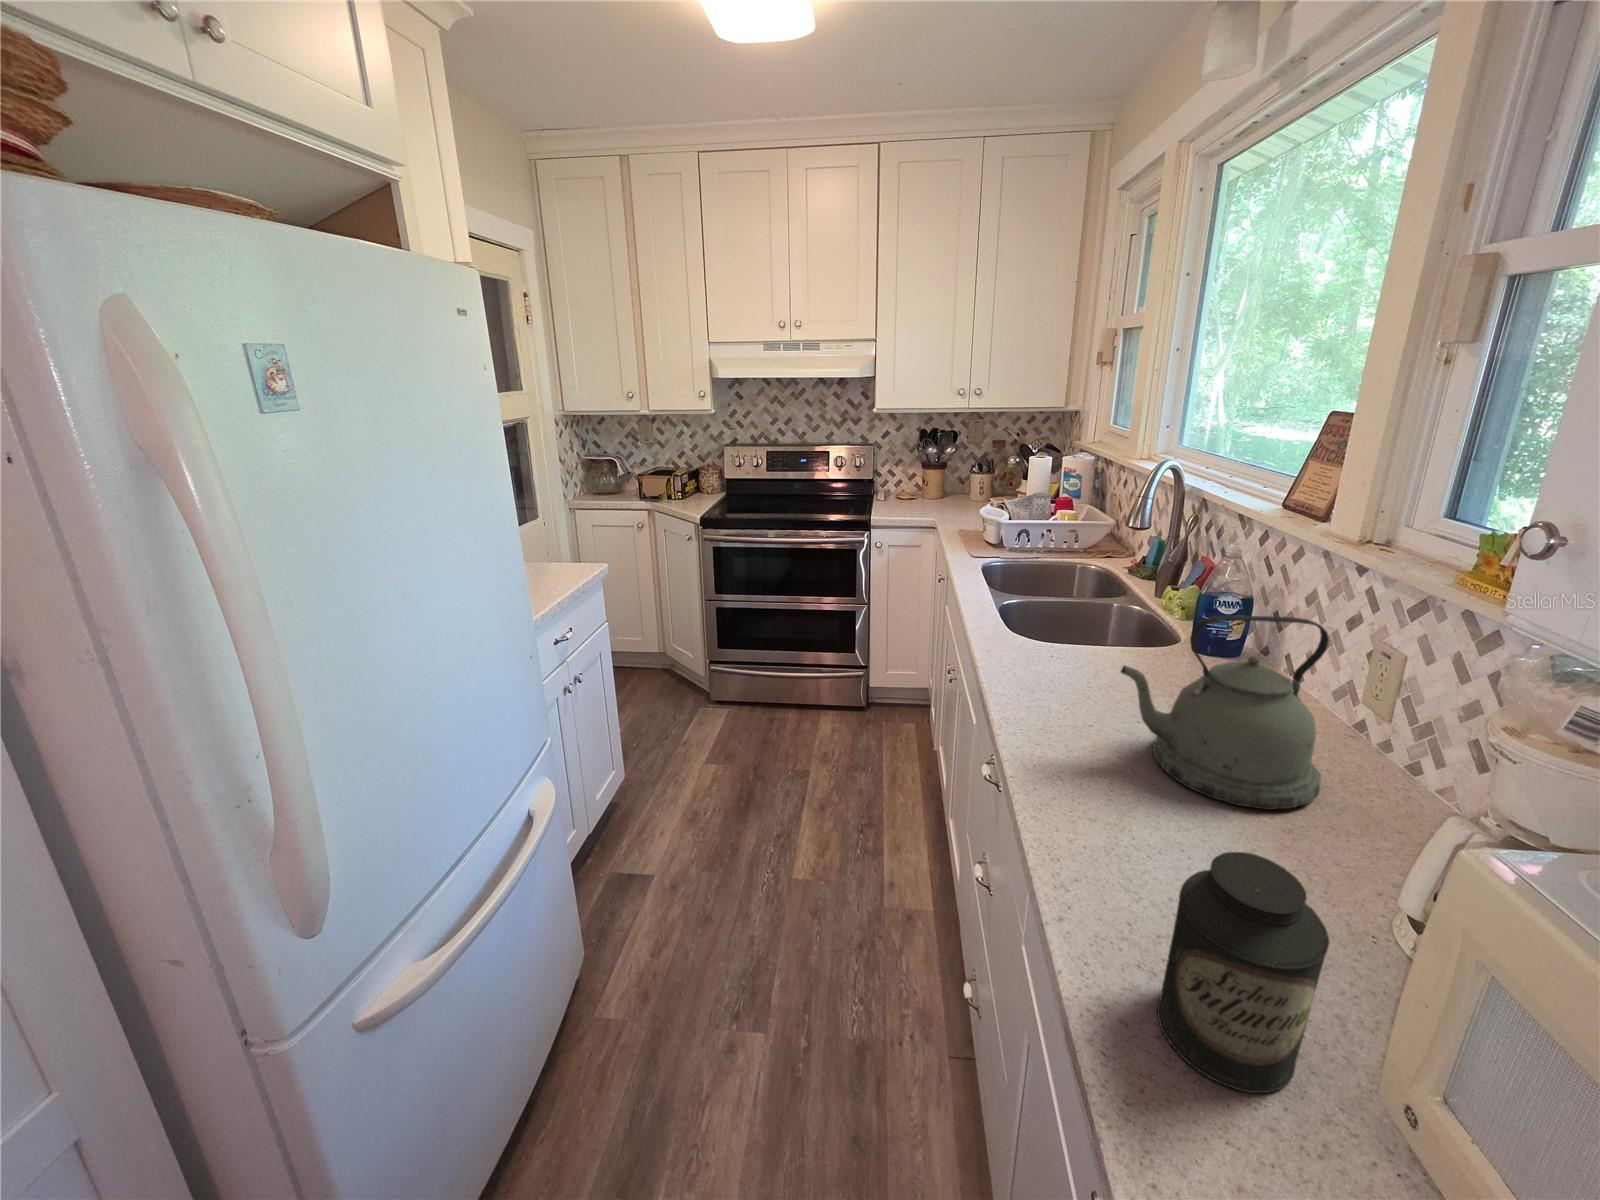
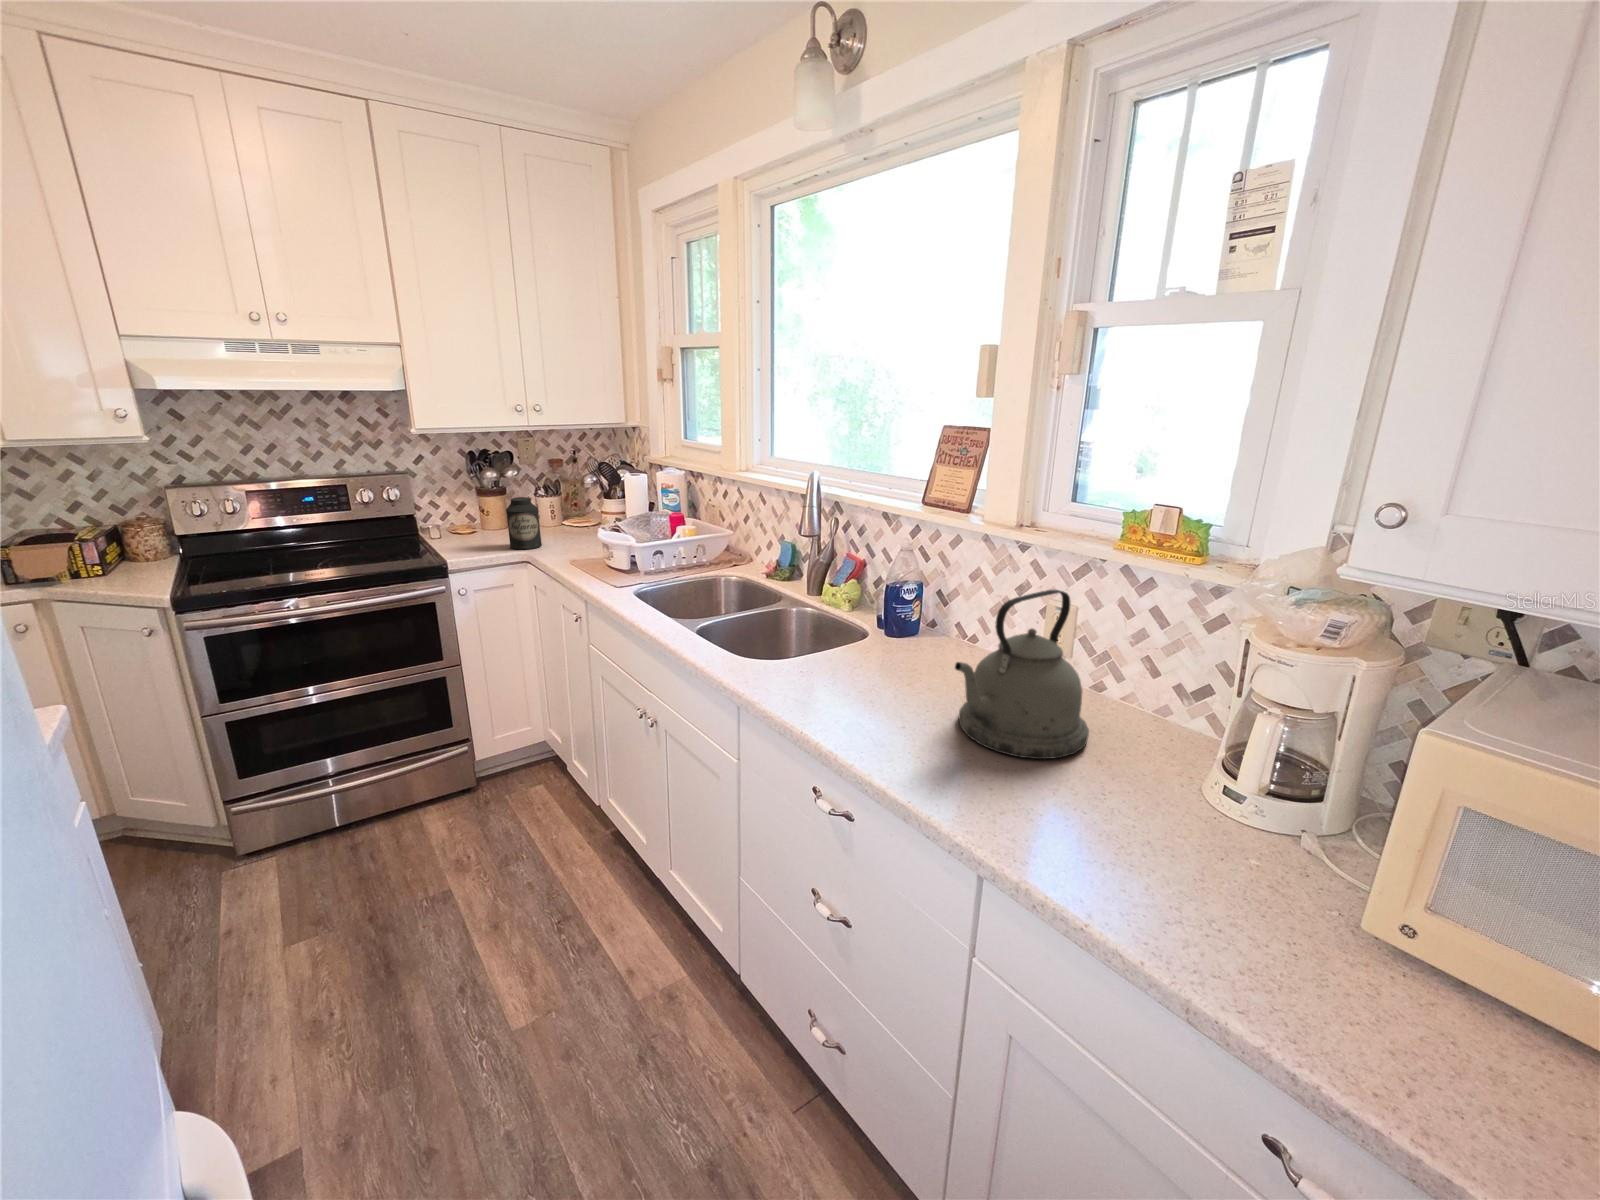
canister: present [1157,852,1329,1093] -> present [506,497,542,549]

